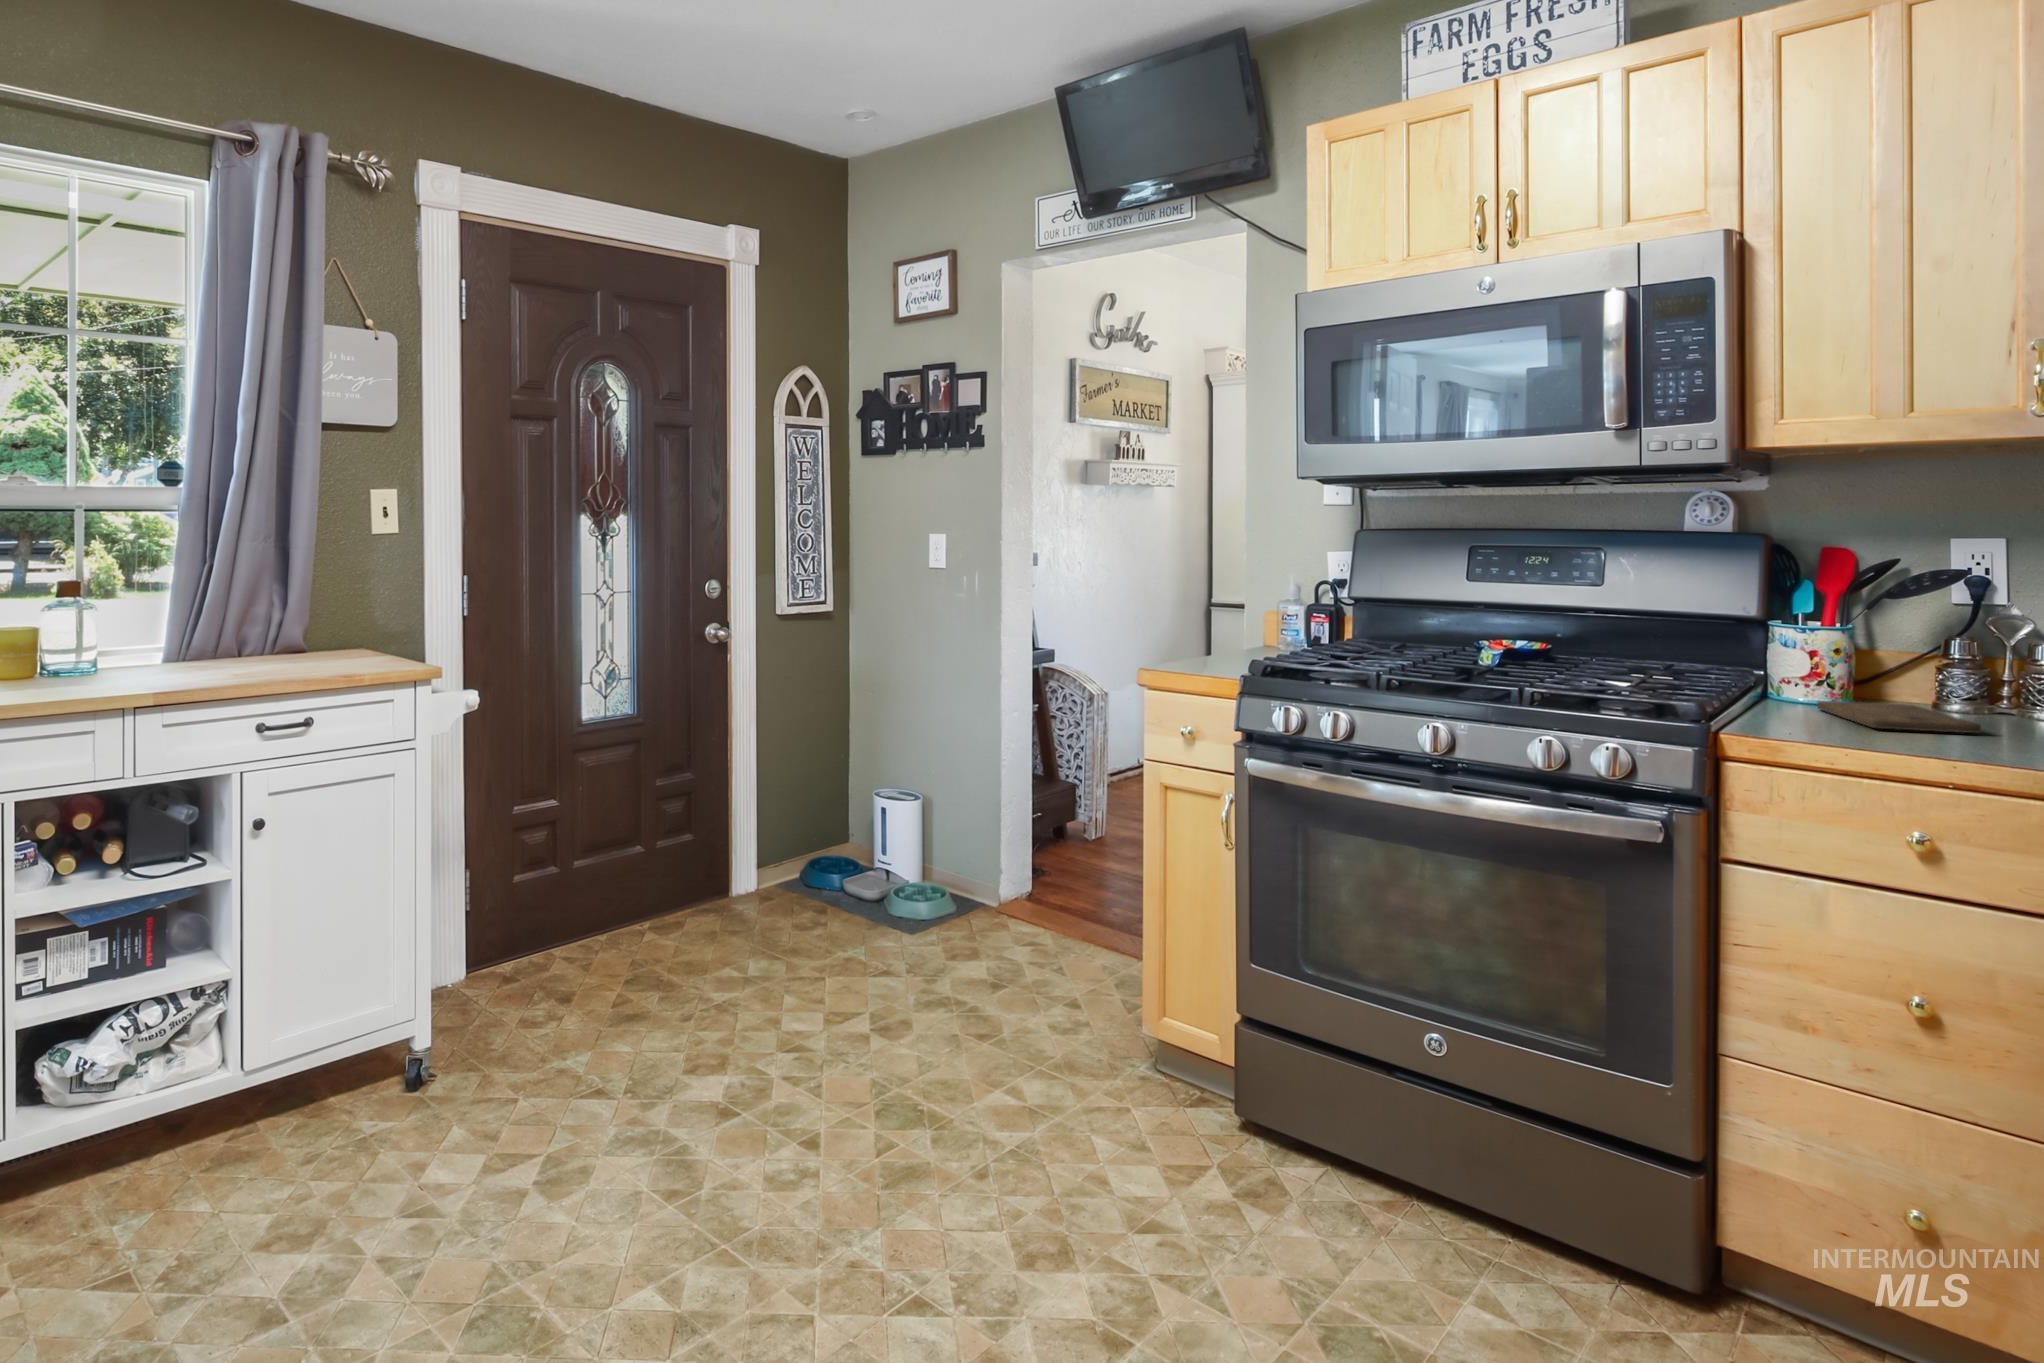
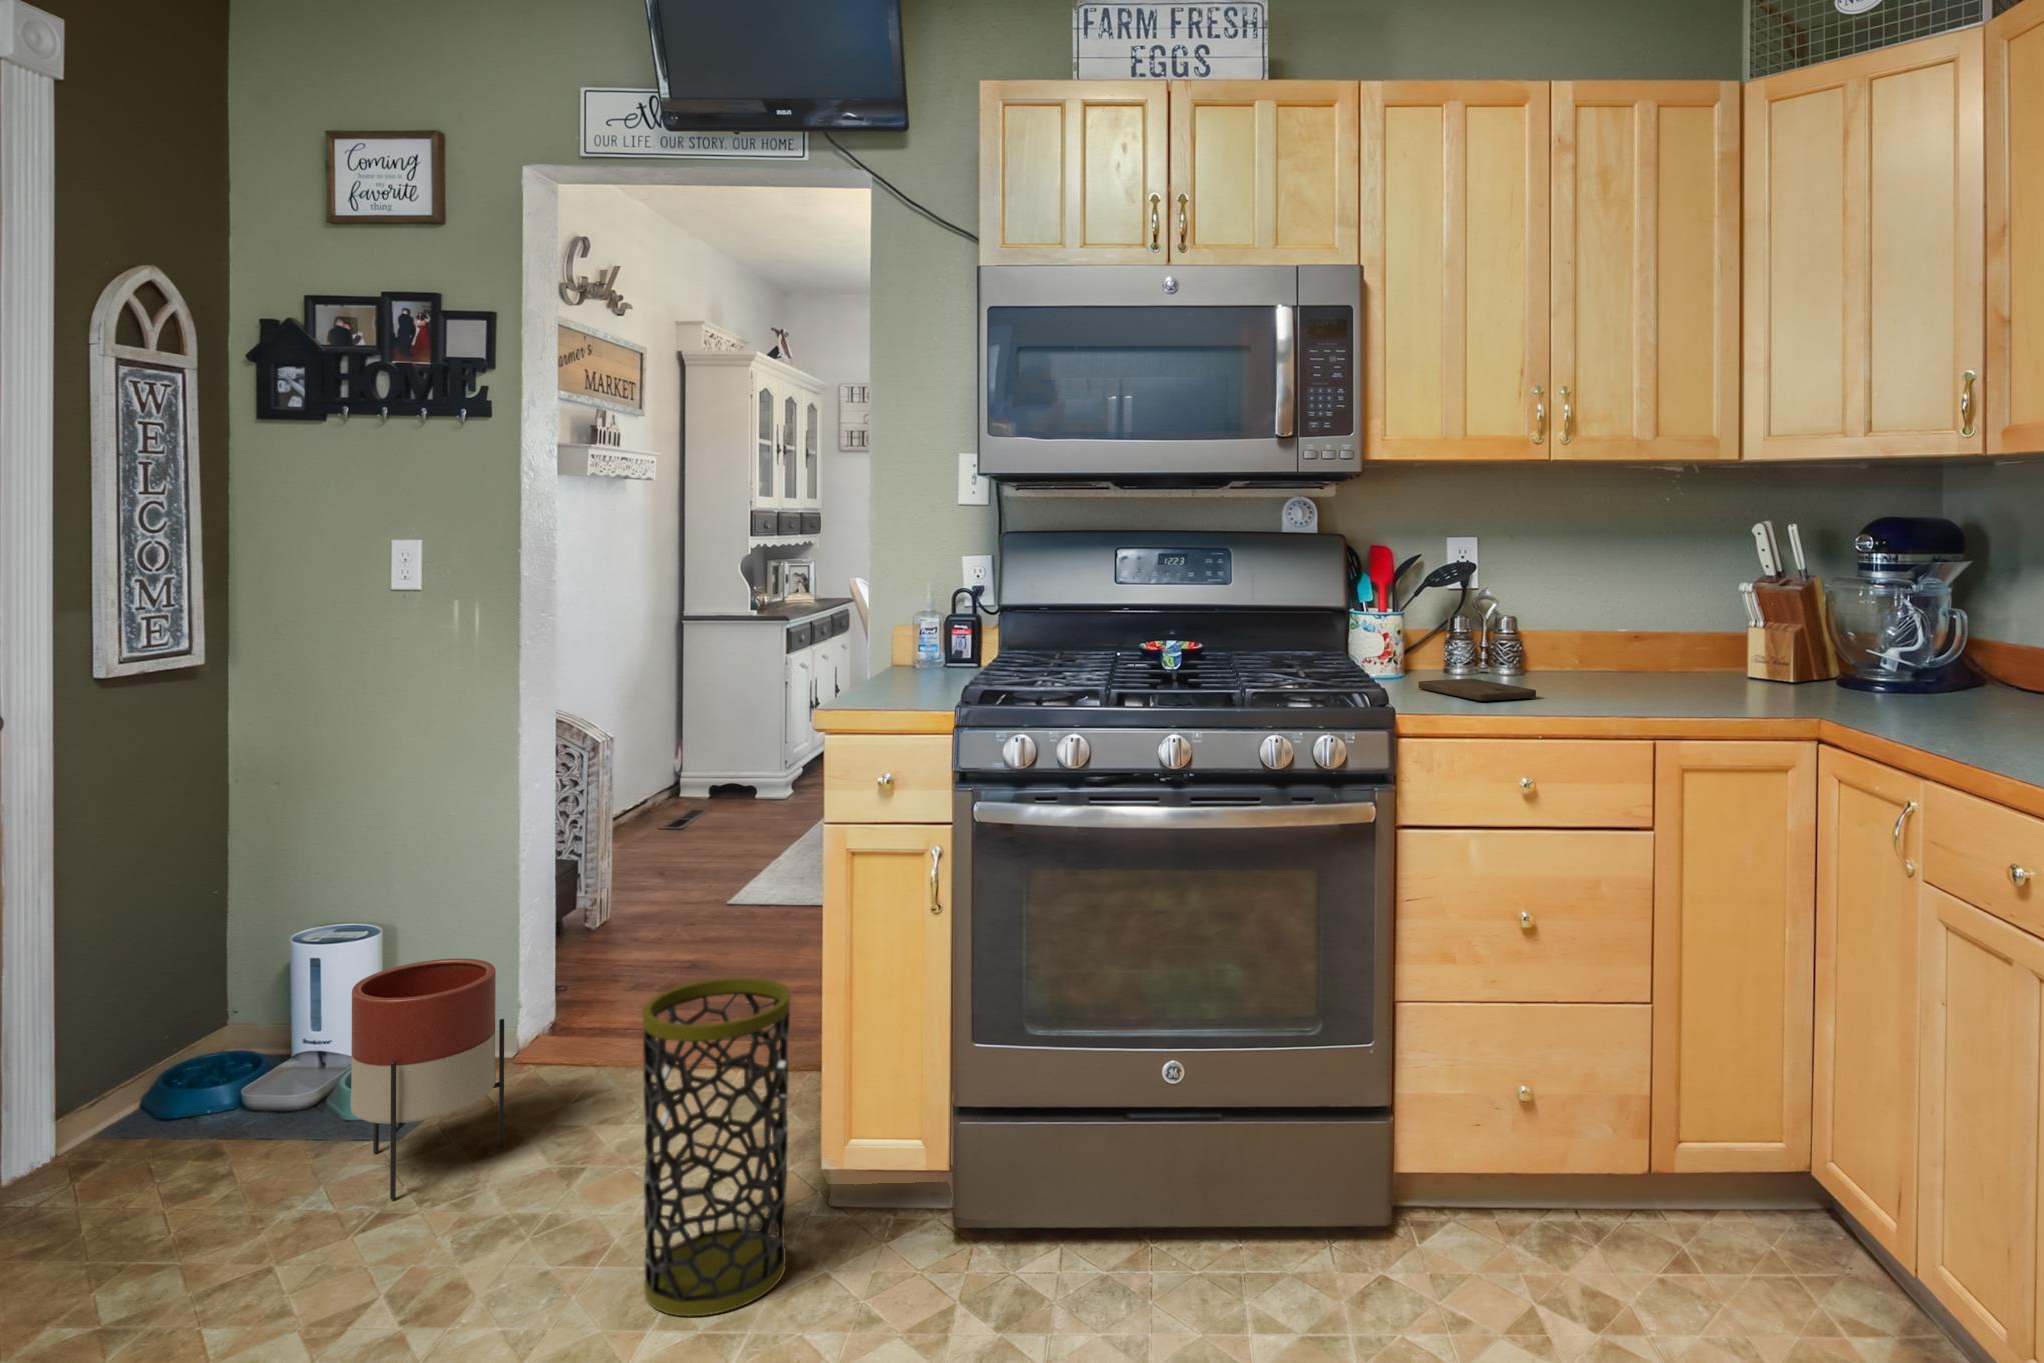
planter: none [877,822,967,972] -> present [351,958,504,1200]
trash can: none [1002,865,1107,1110] -> present [643,978,790,1316]

